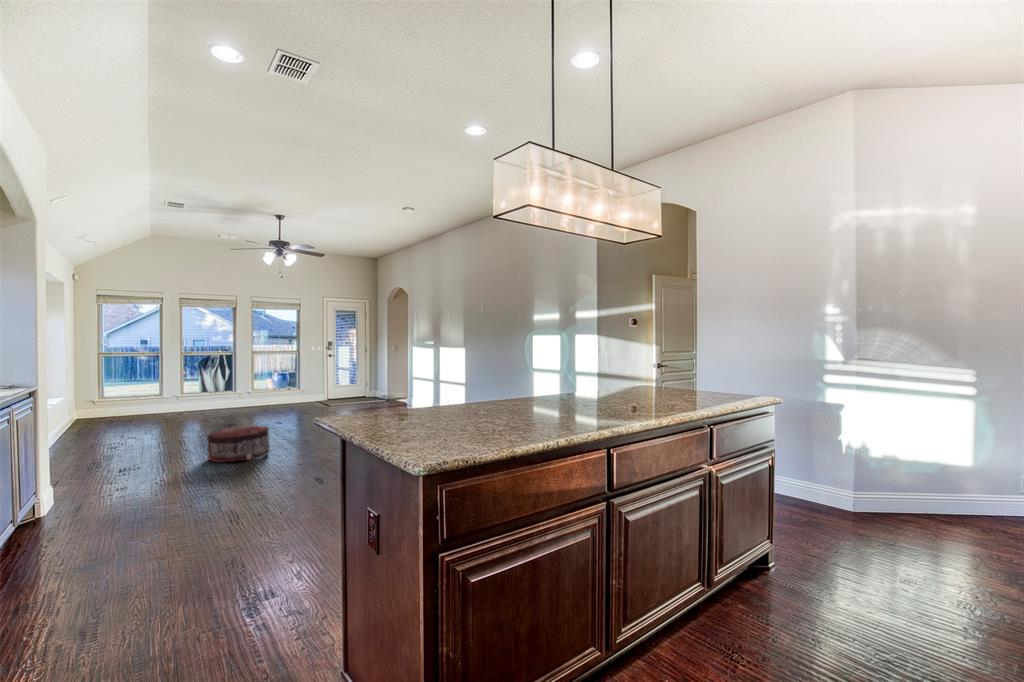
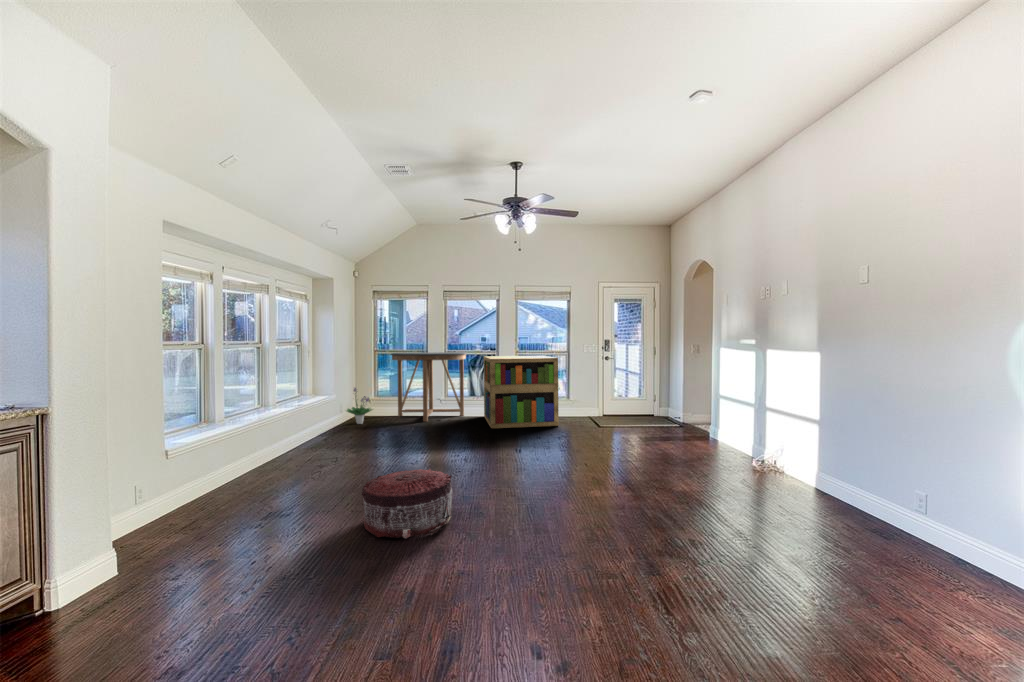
console table: none [120,353,205,416] -> present [391,352,467,422]
bookshelf: none [221,355,297,415] -> present [484,356,559,428]
potted plant: none [73,389,108,424] -> present [347,388,372,424]

